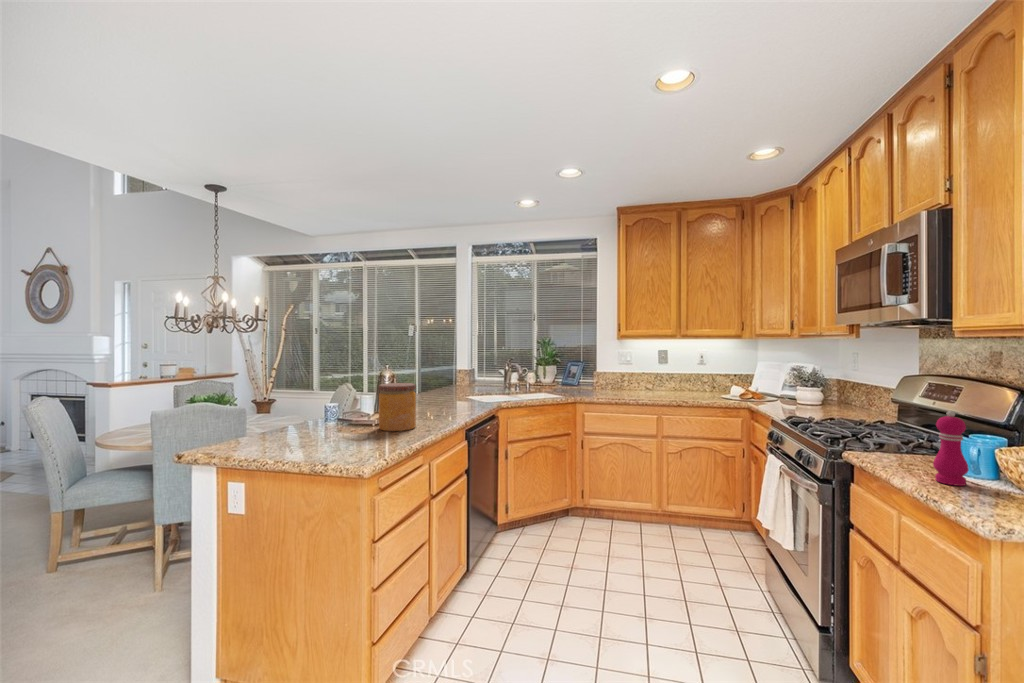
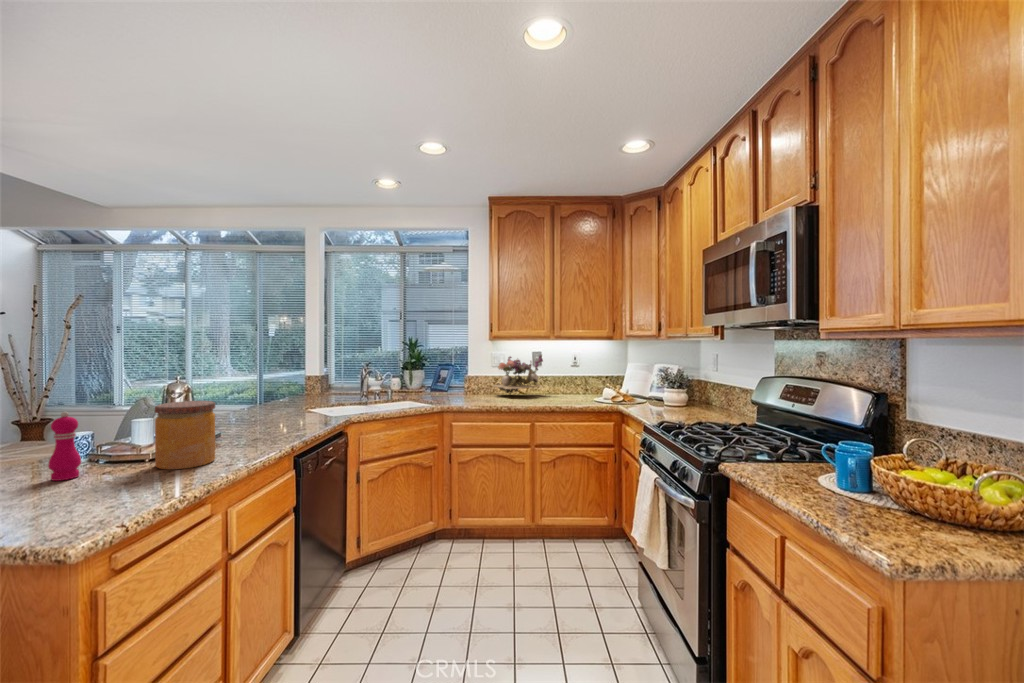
flower arrangement: none [619,352,669,390] -> present [494,355,543,395]
pepper mill: present [933,411,969,486] -> present [48,412,81,481]

